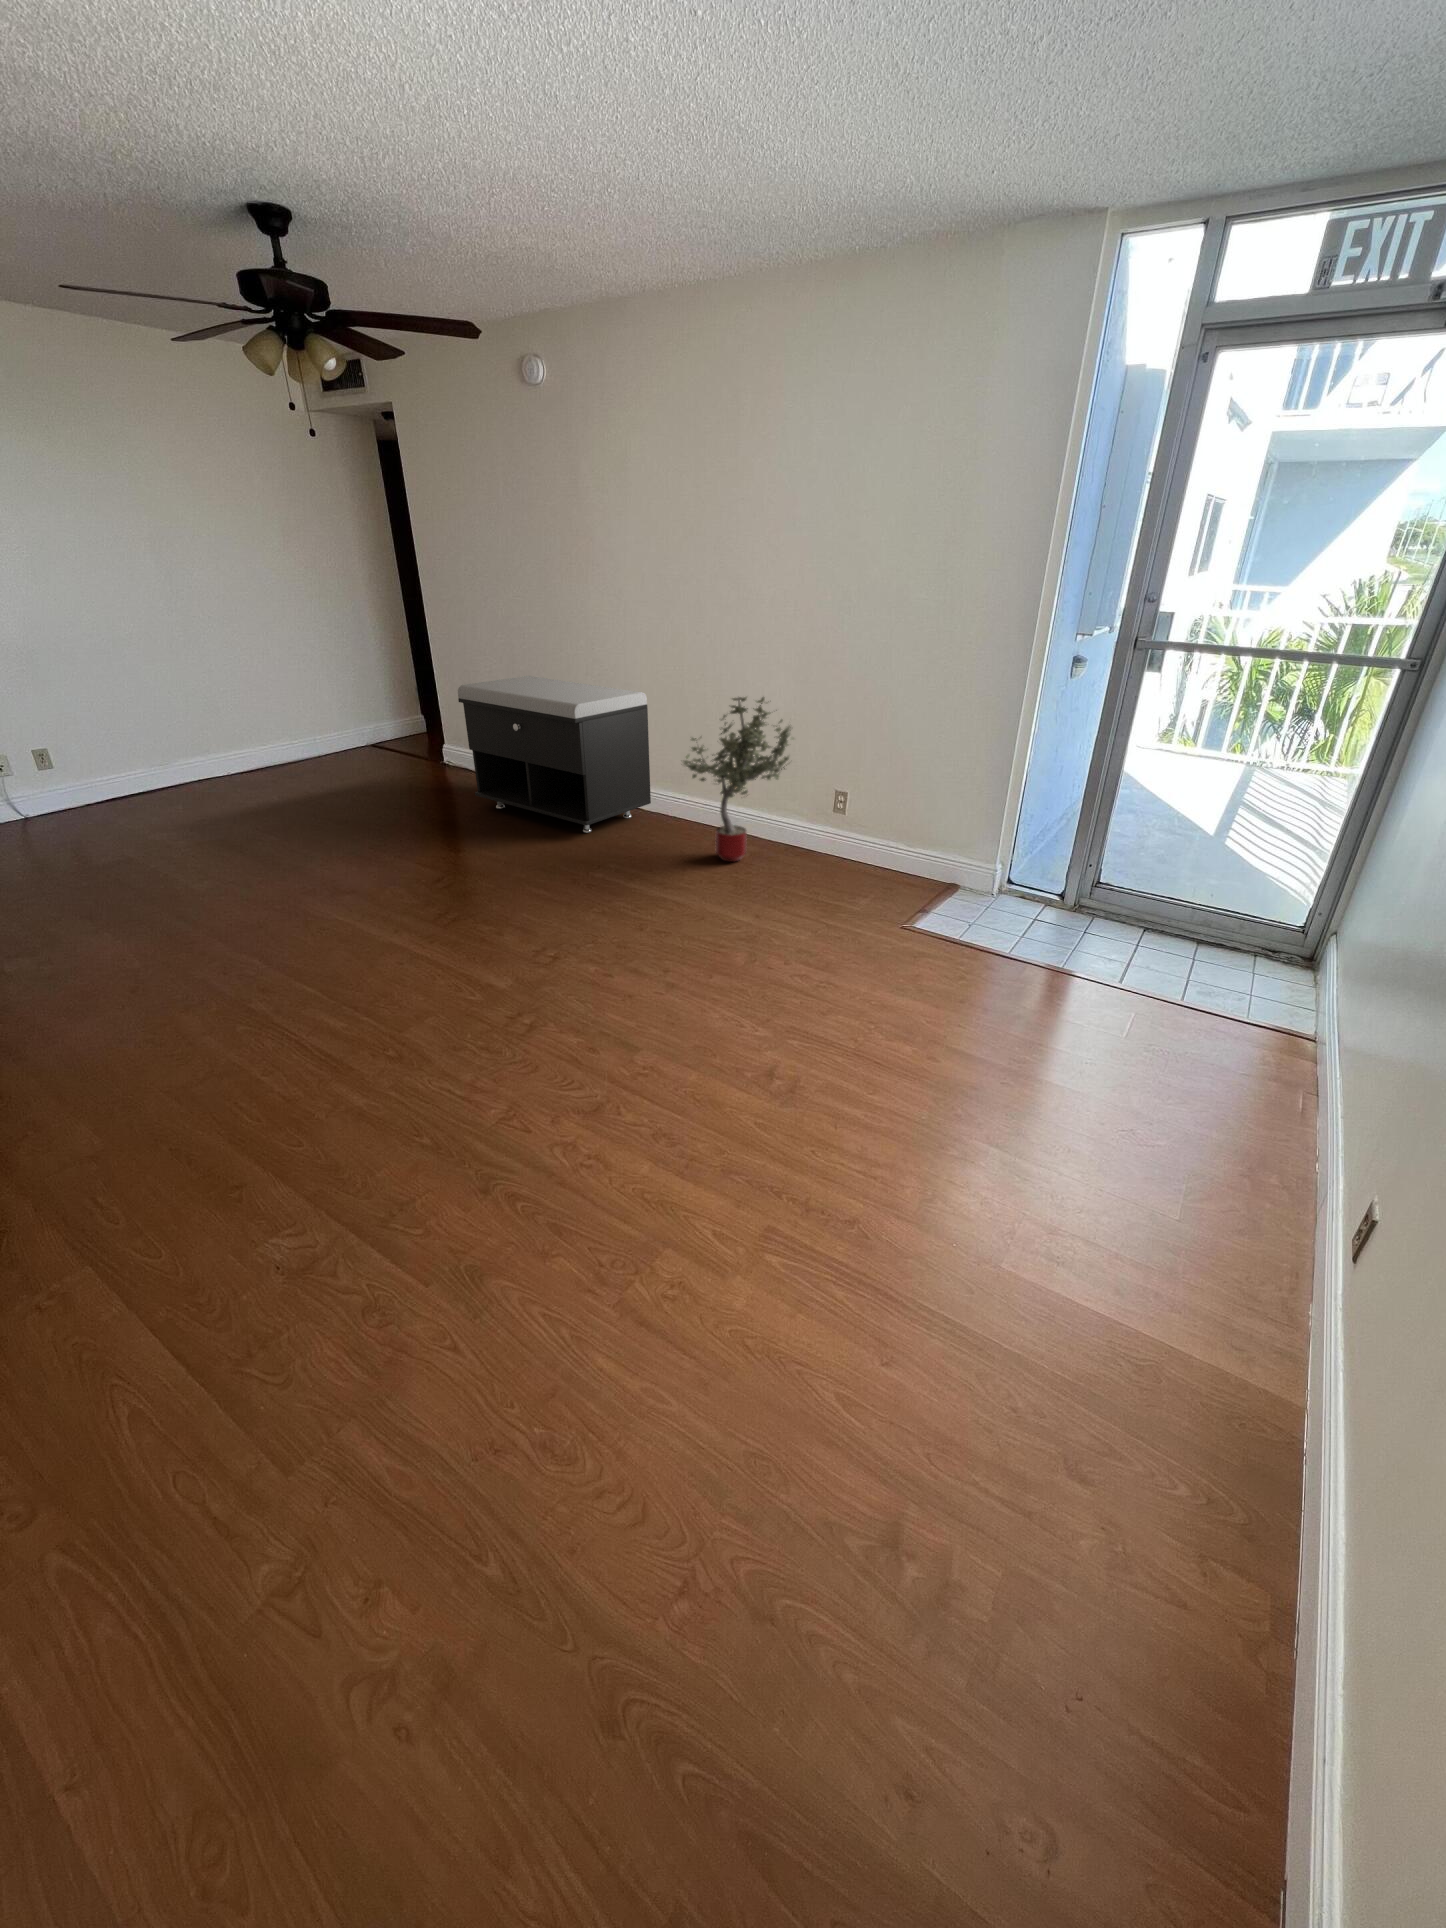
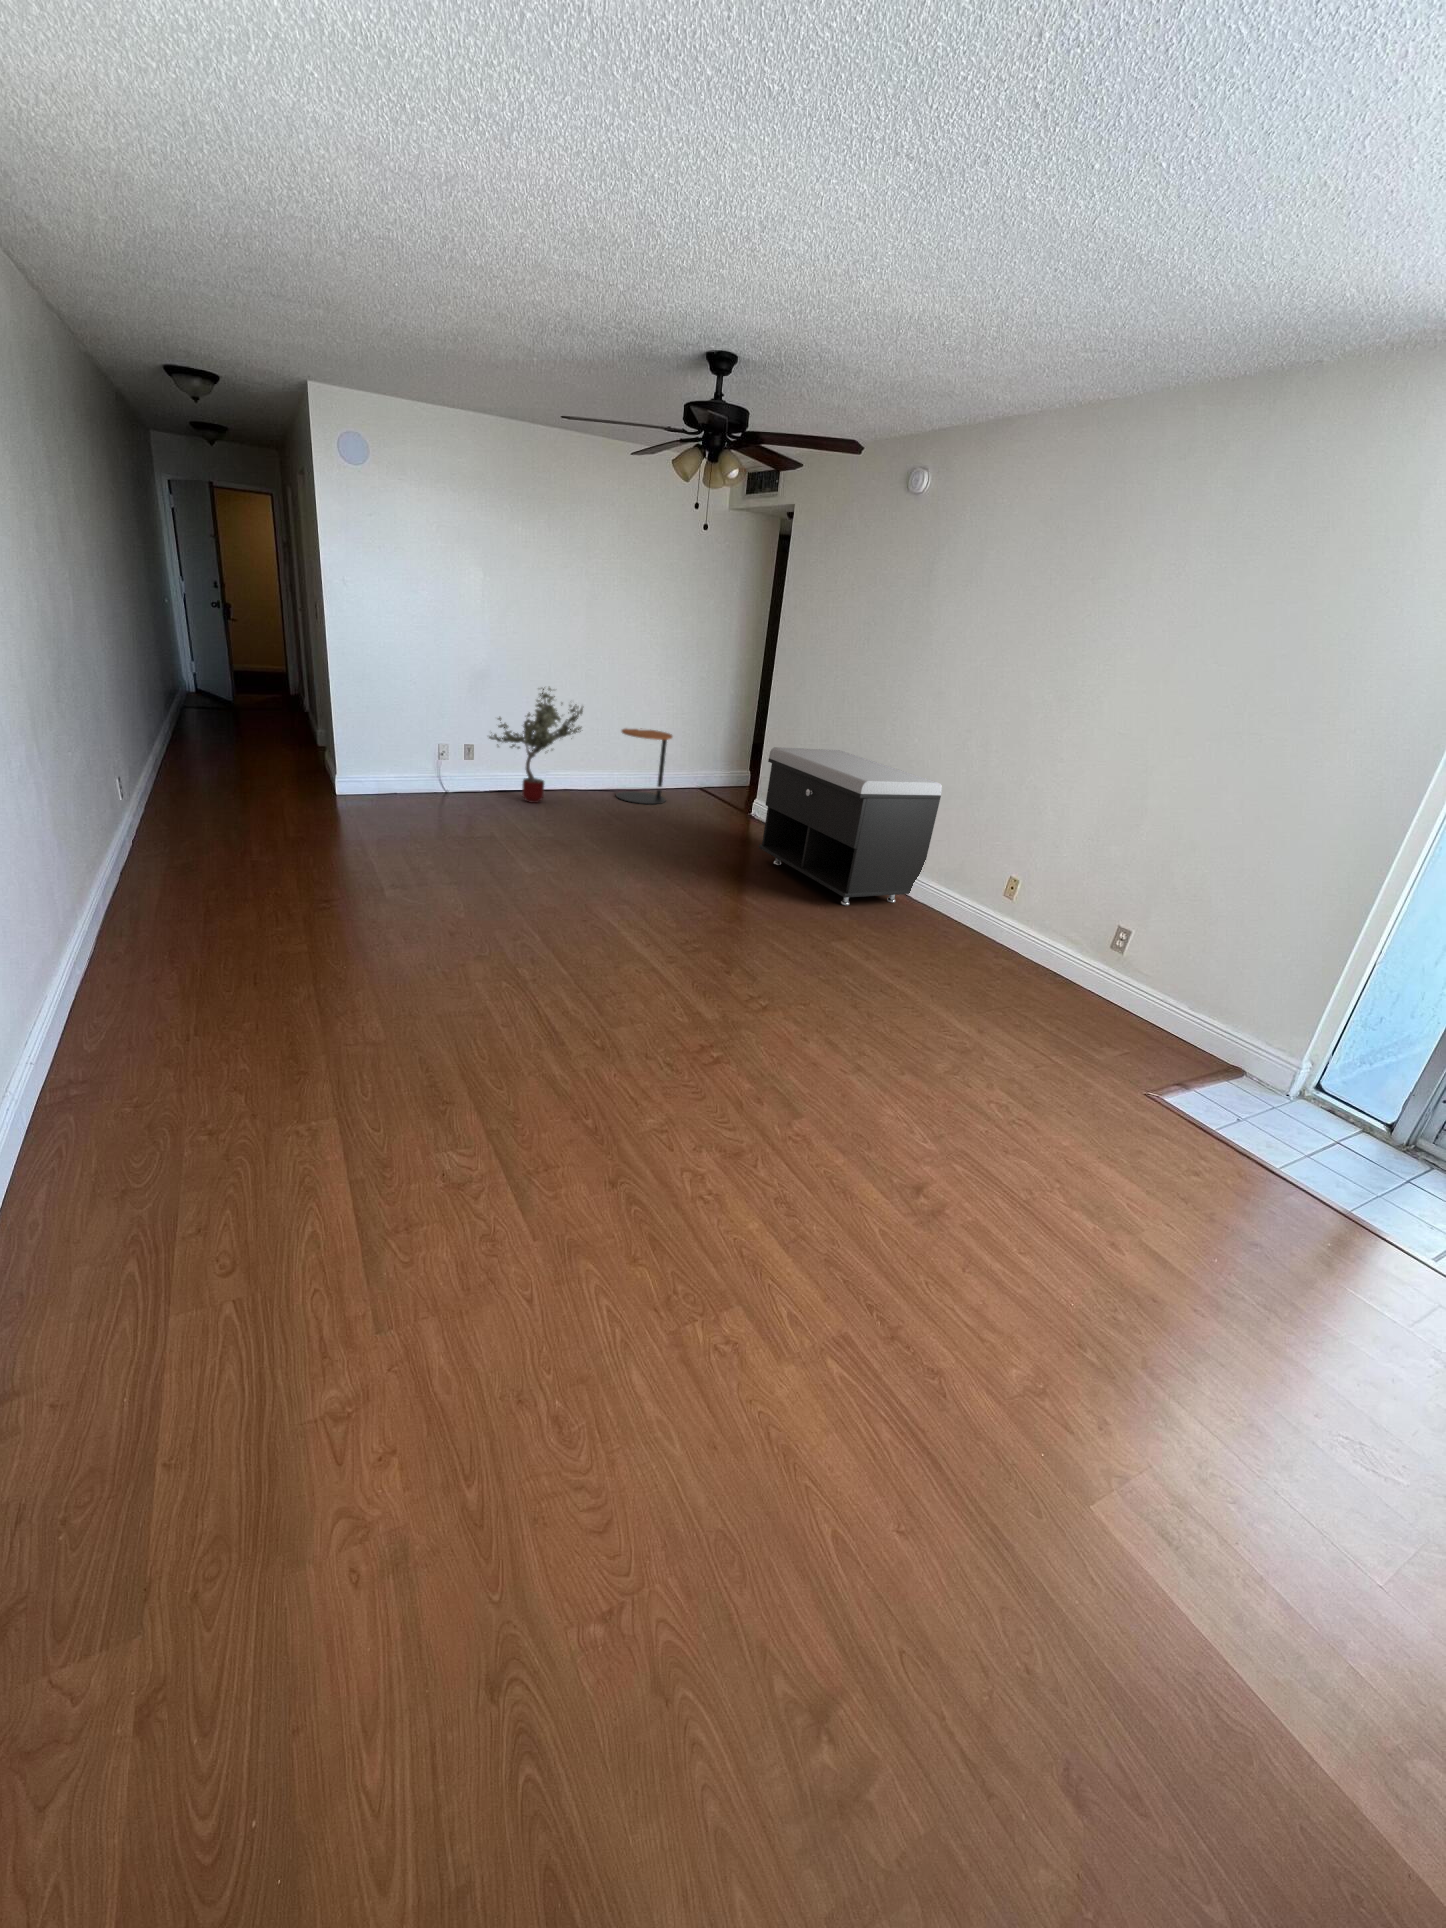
side table: none [258,688,342,777] -> present [616,729,672,804]
potted tree: present [683,697,794,862] -> present [489,687,583,803]

